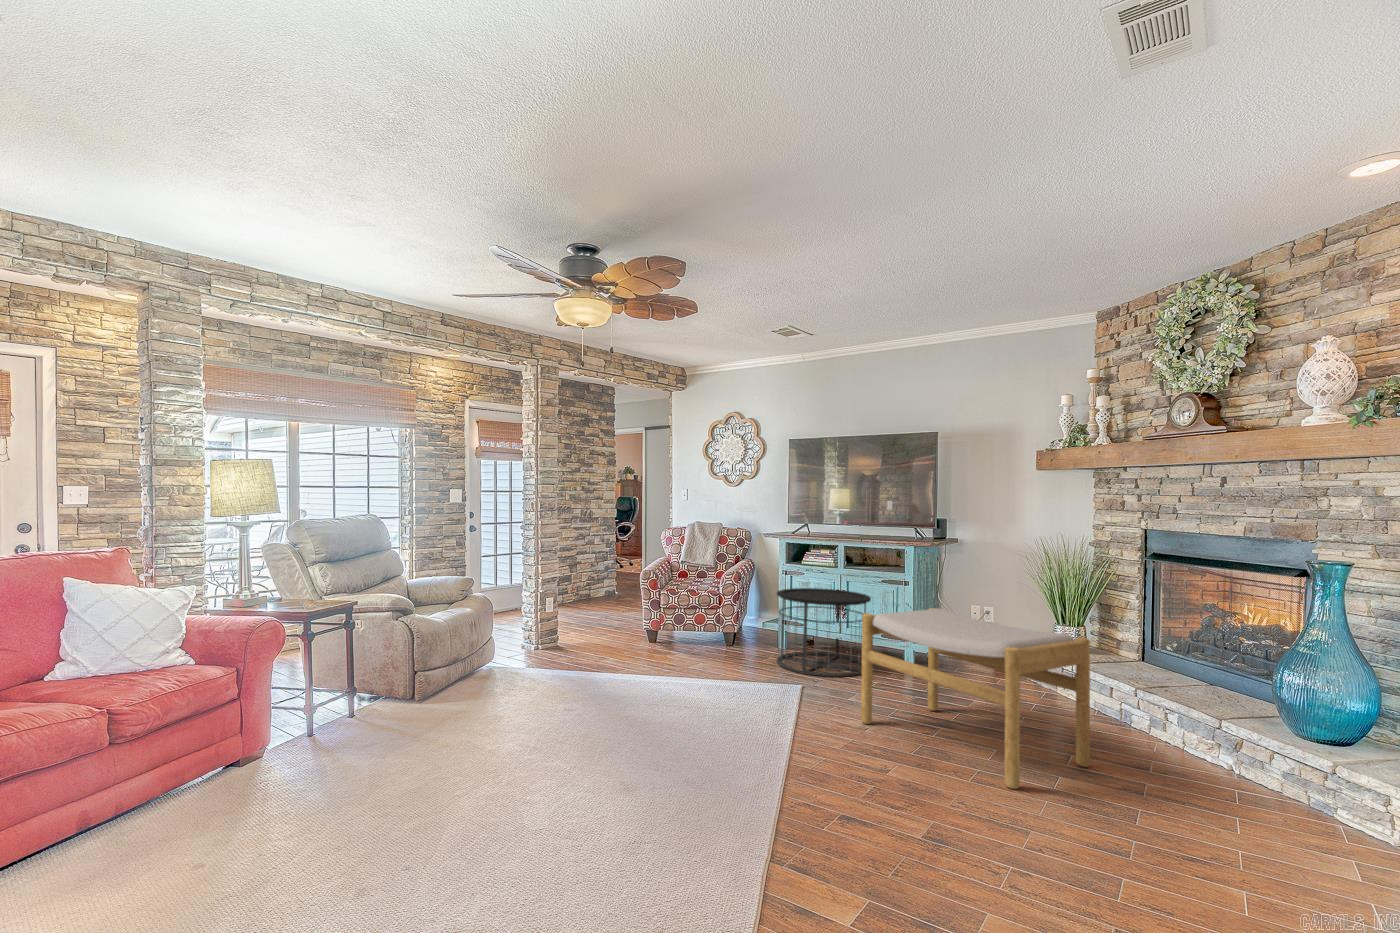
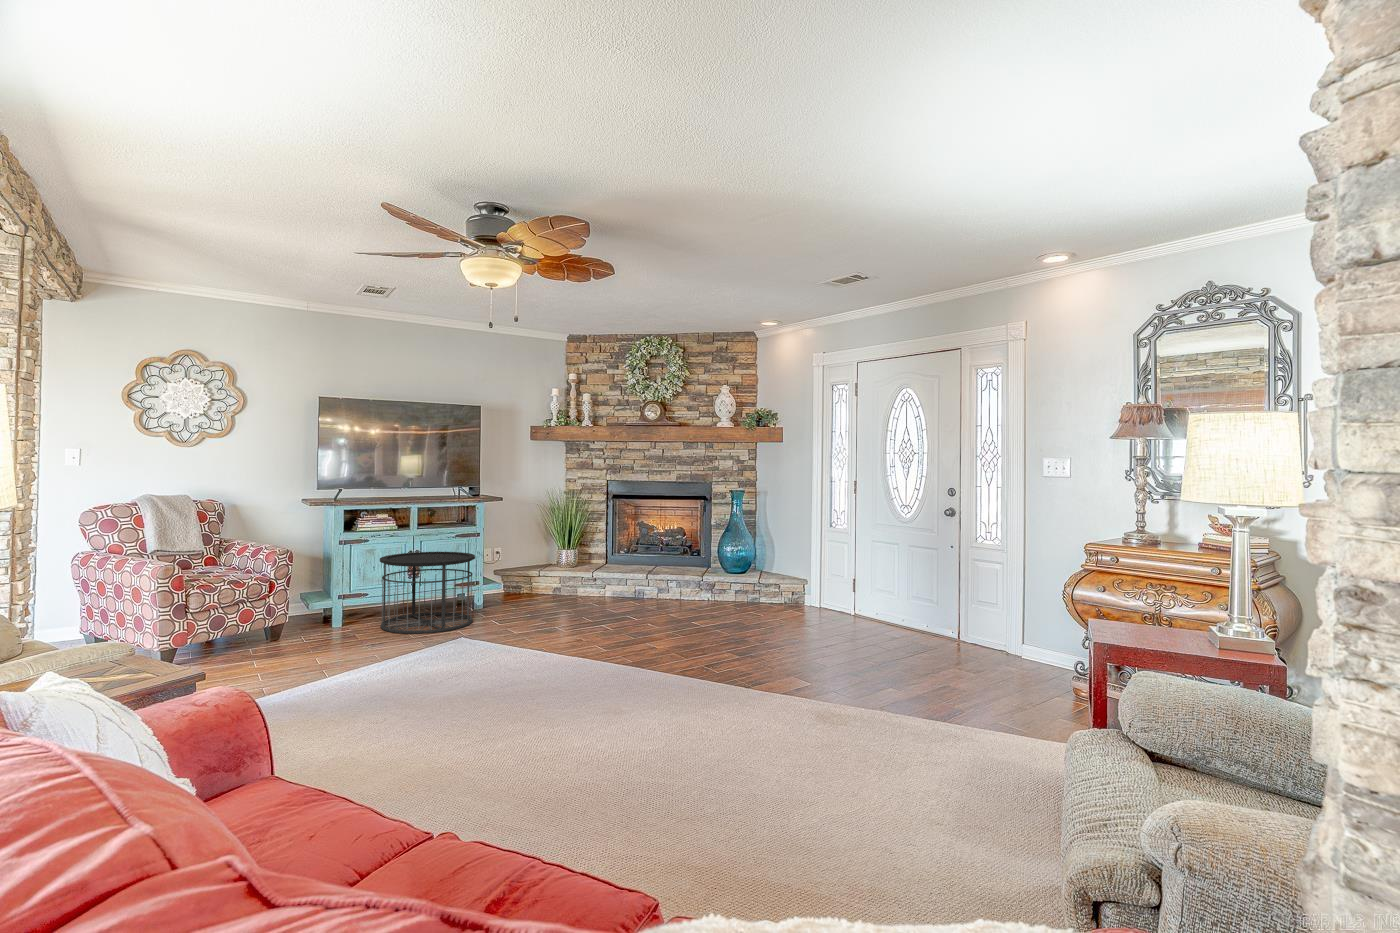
footstool: present [861,608,1090,789] -> none [569,545,698,637]

